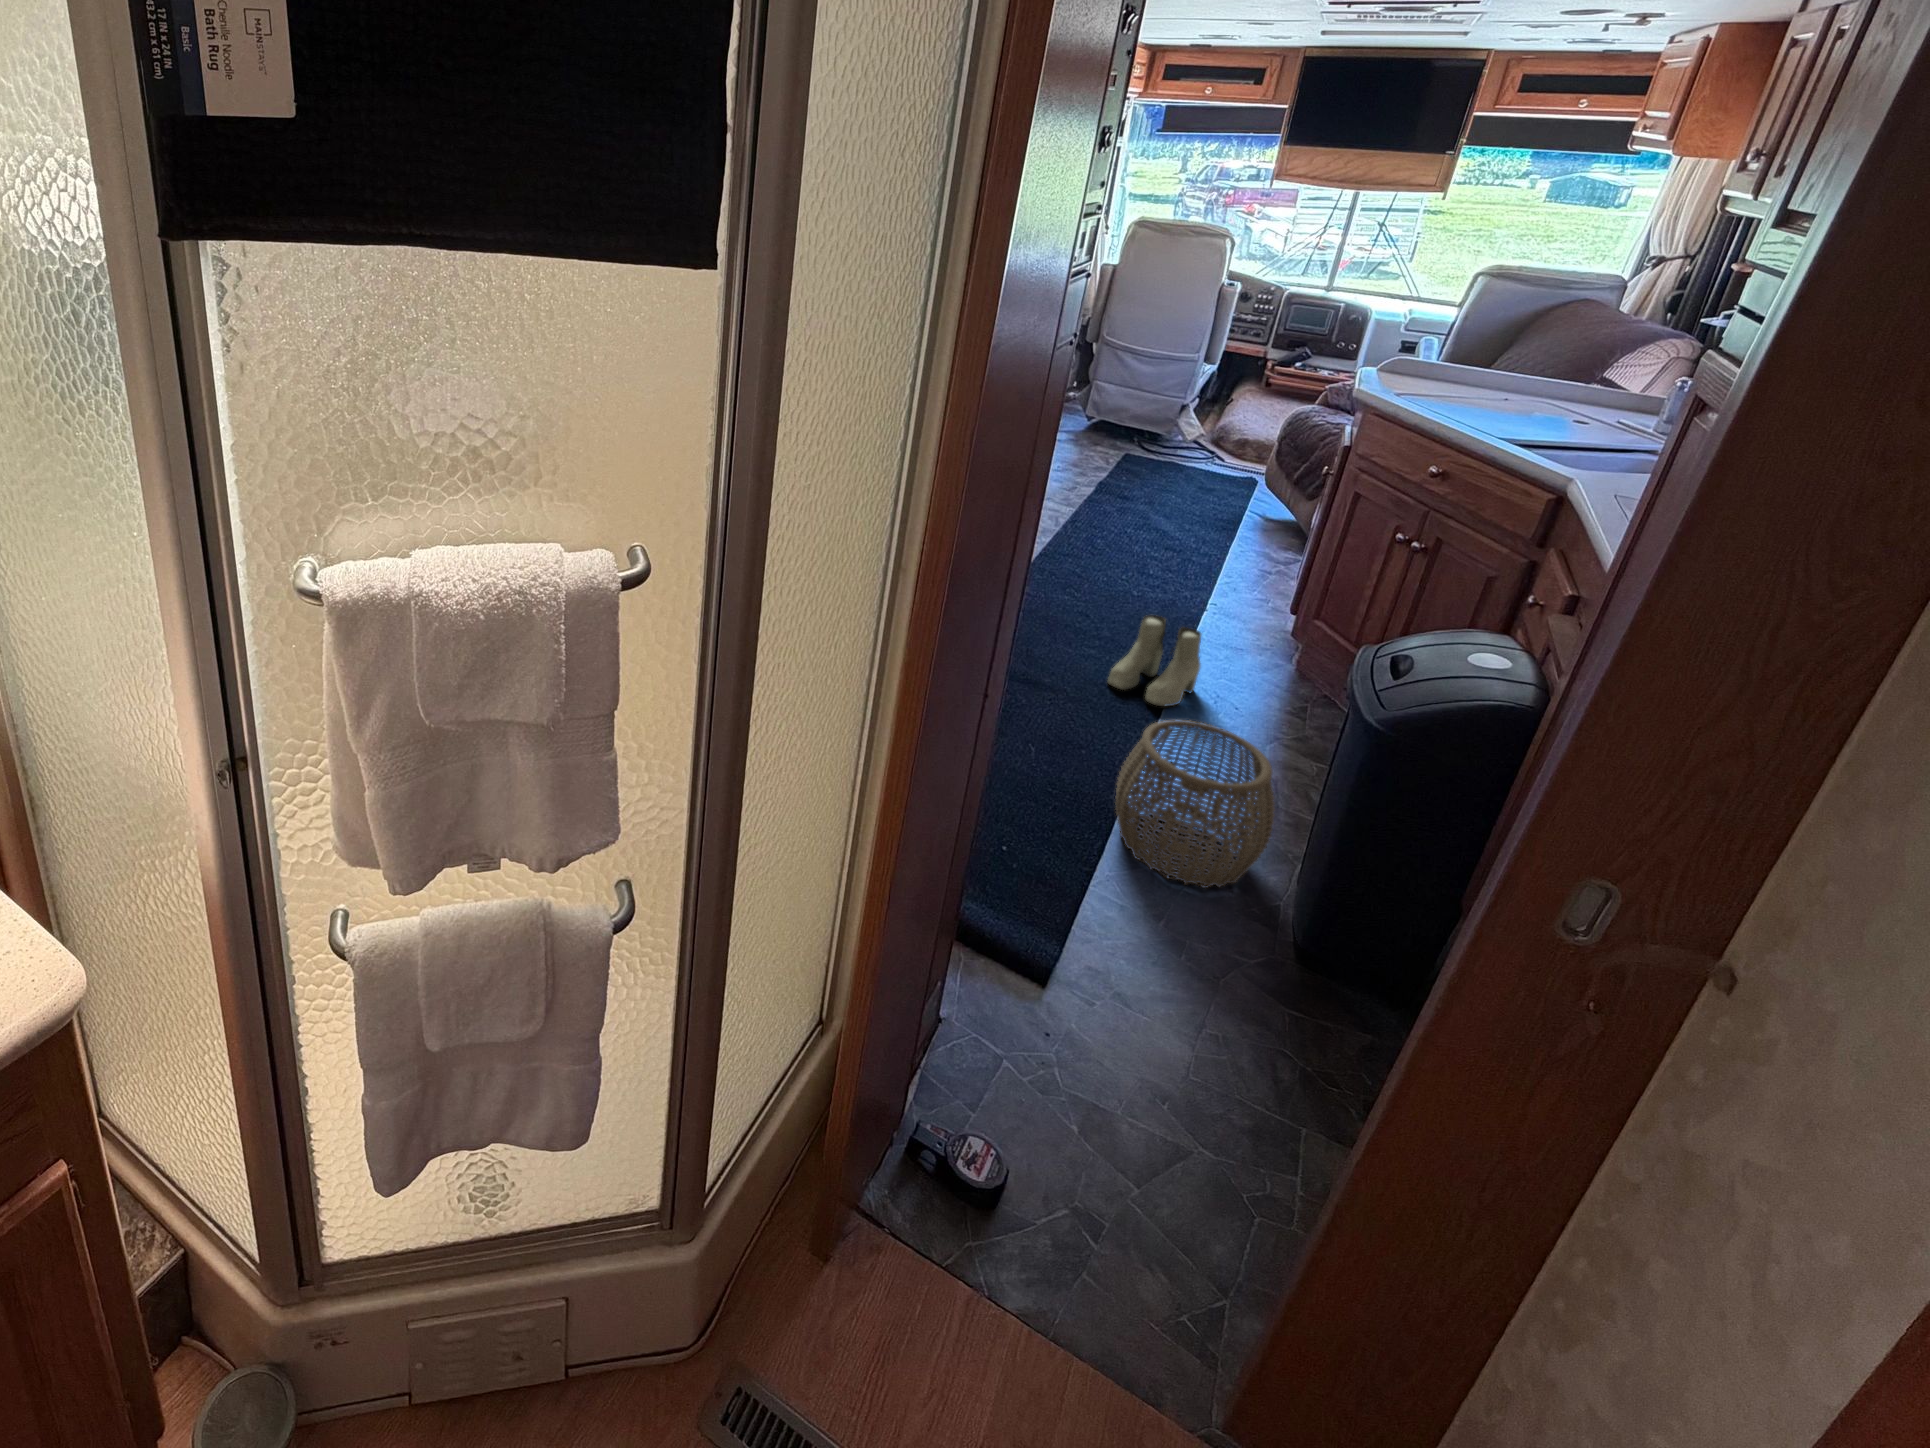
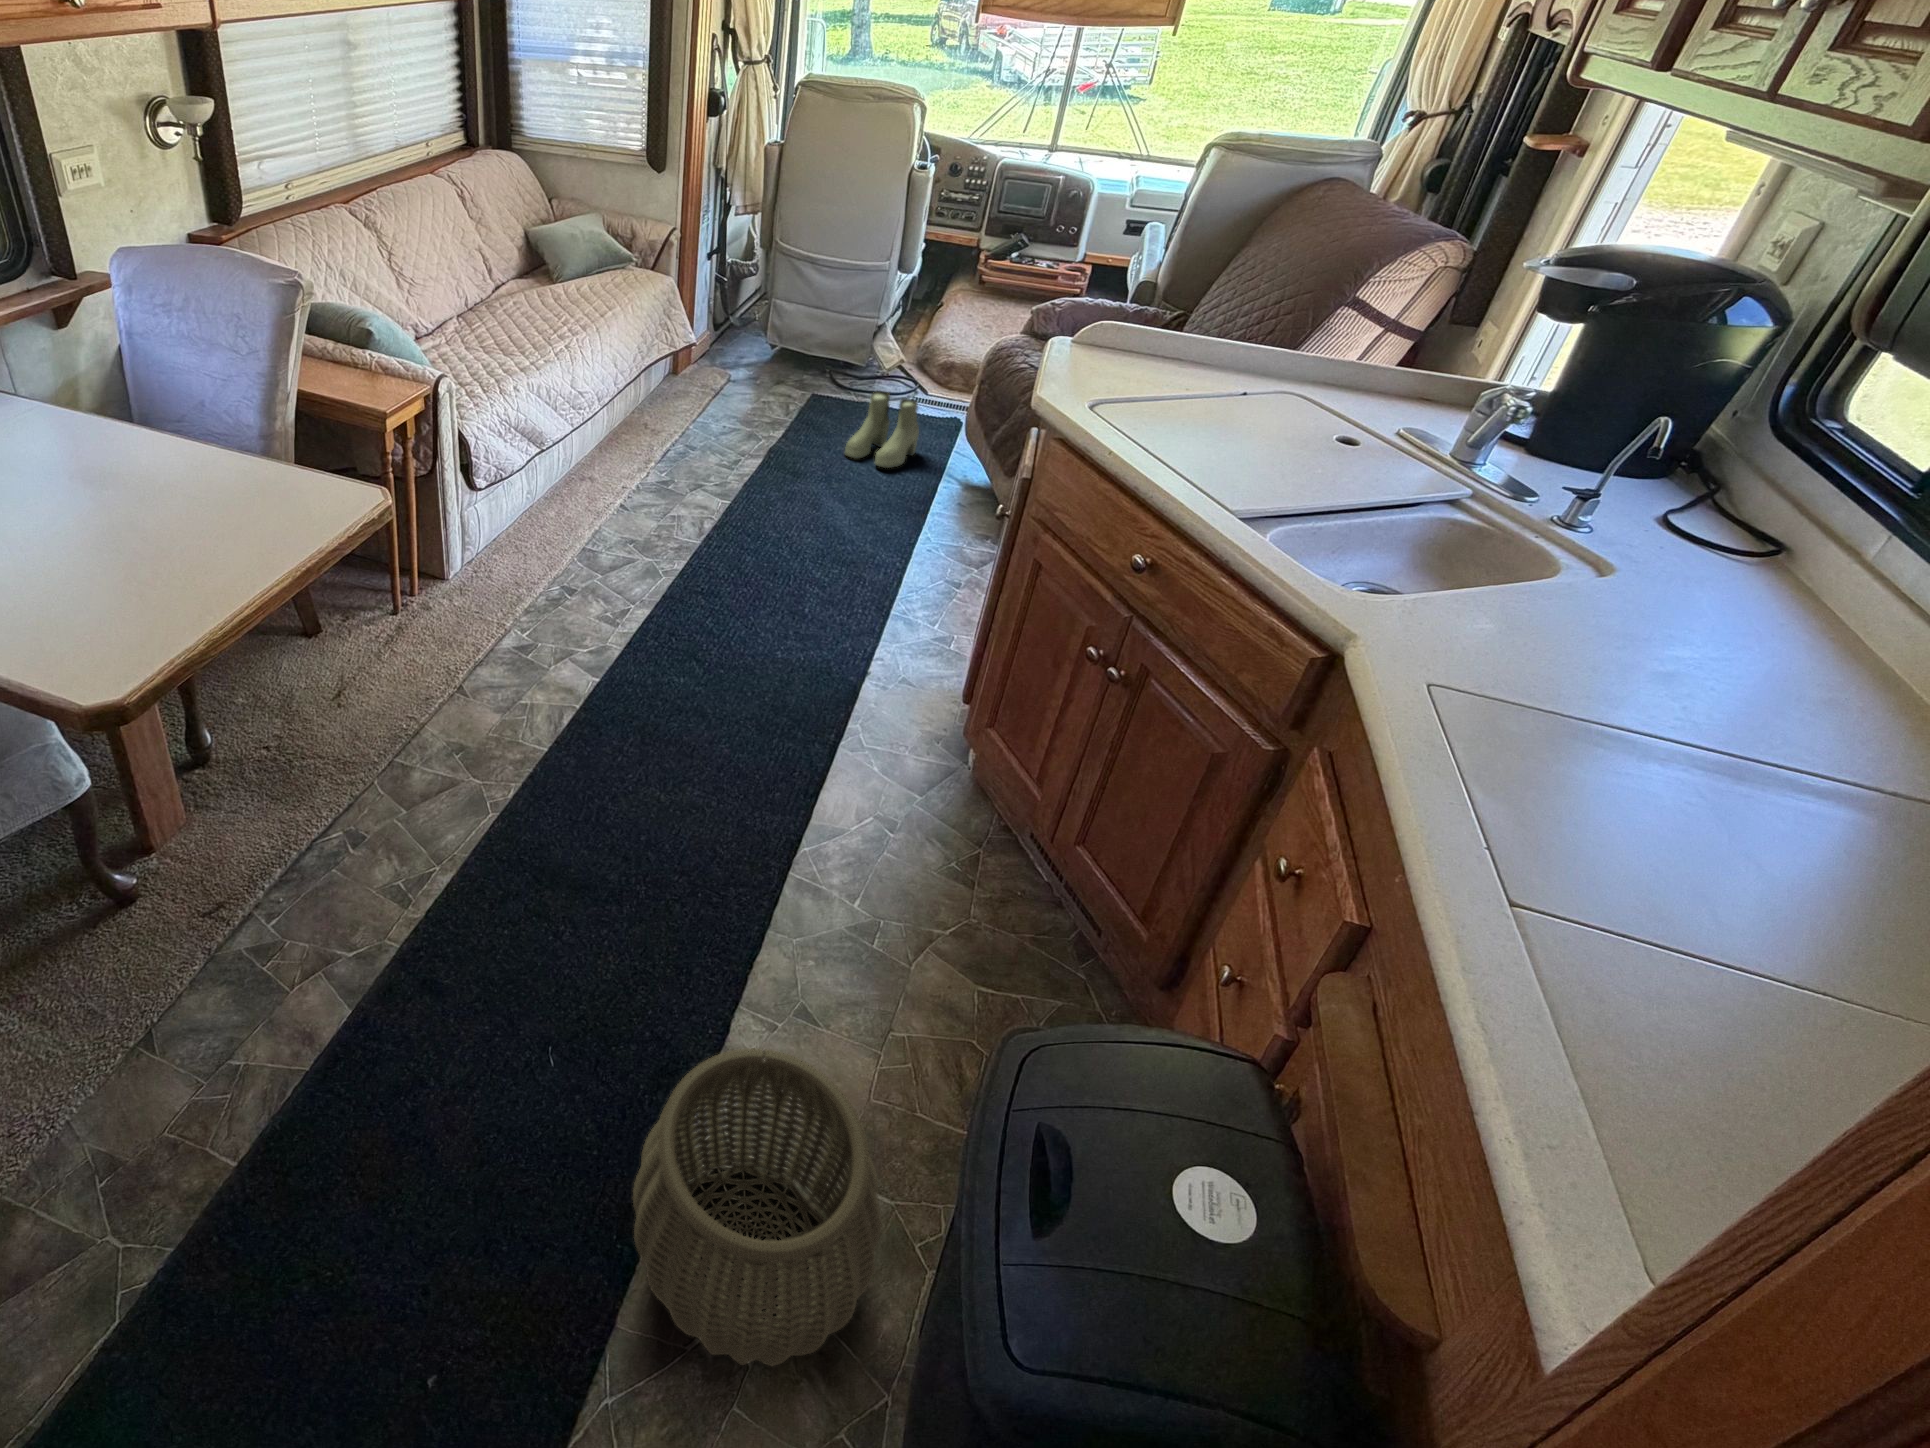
boots: present [1108,615,1201,706] -> present [845,391,919,468]

